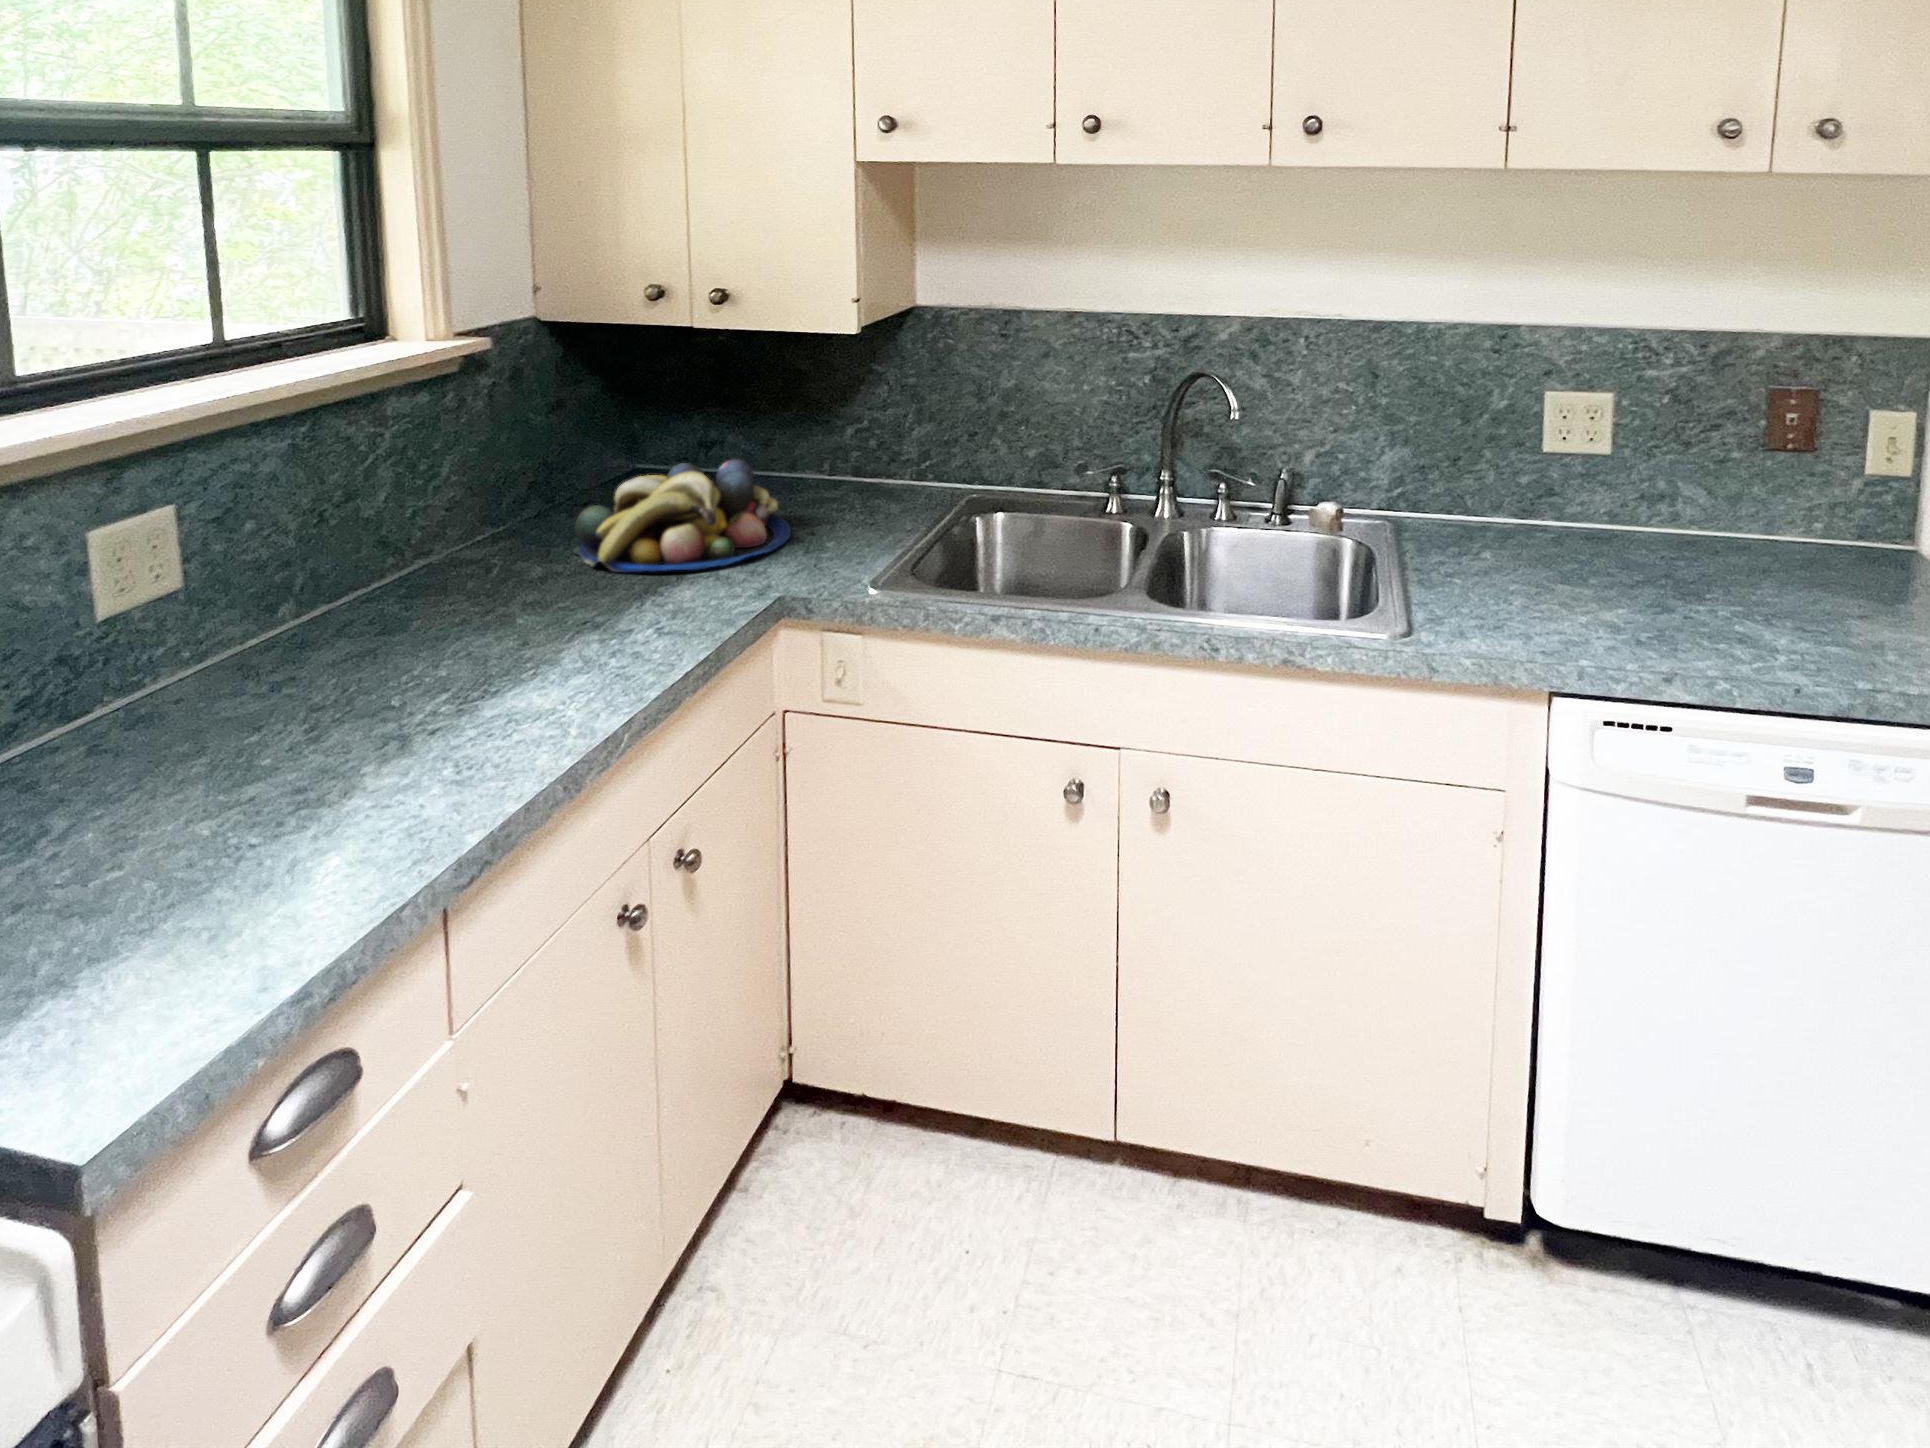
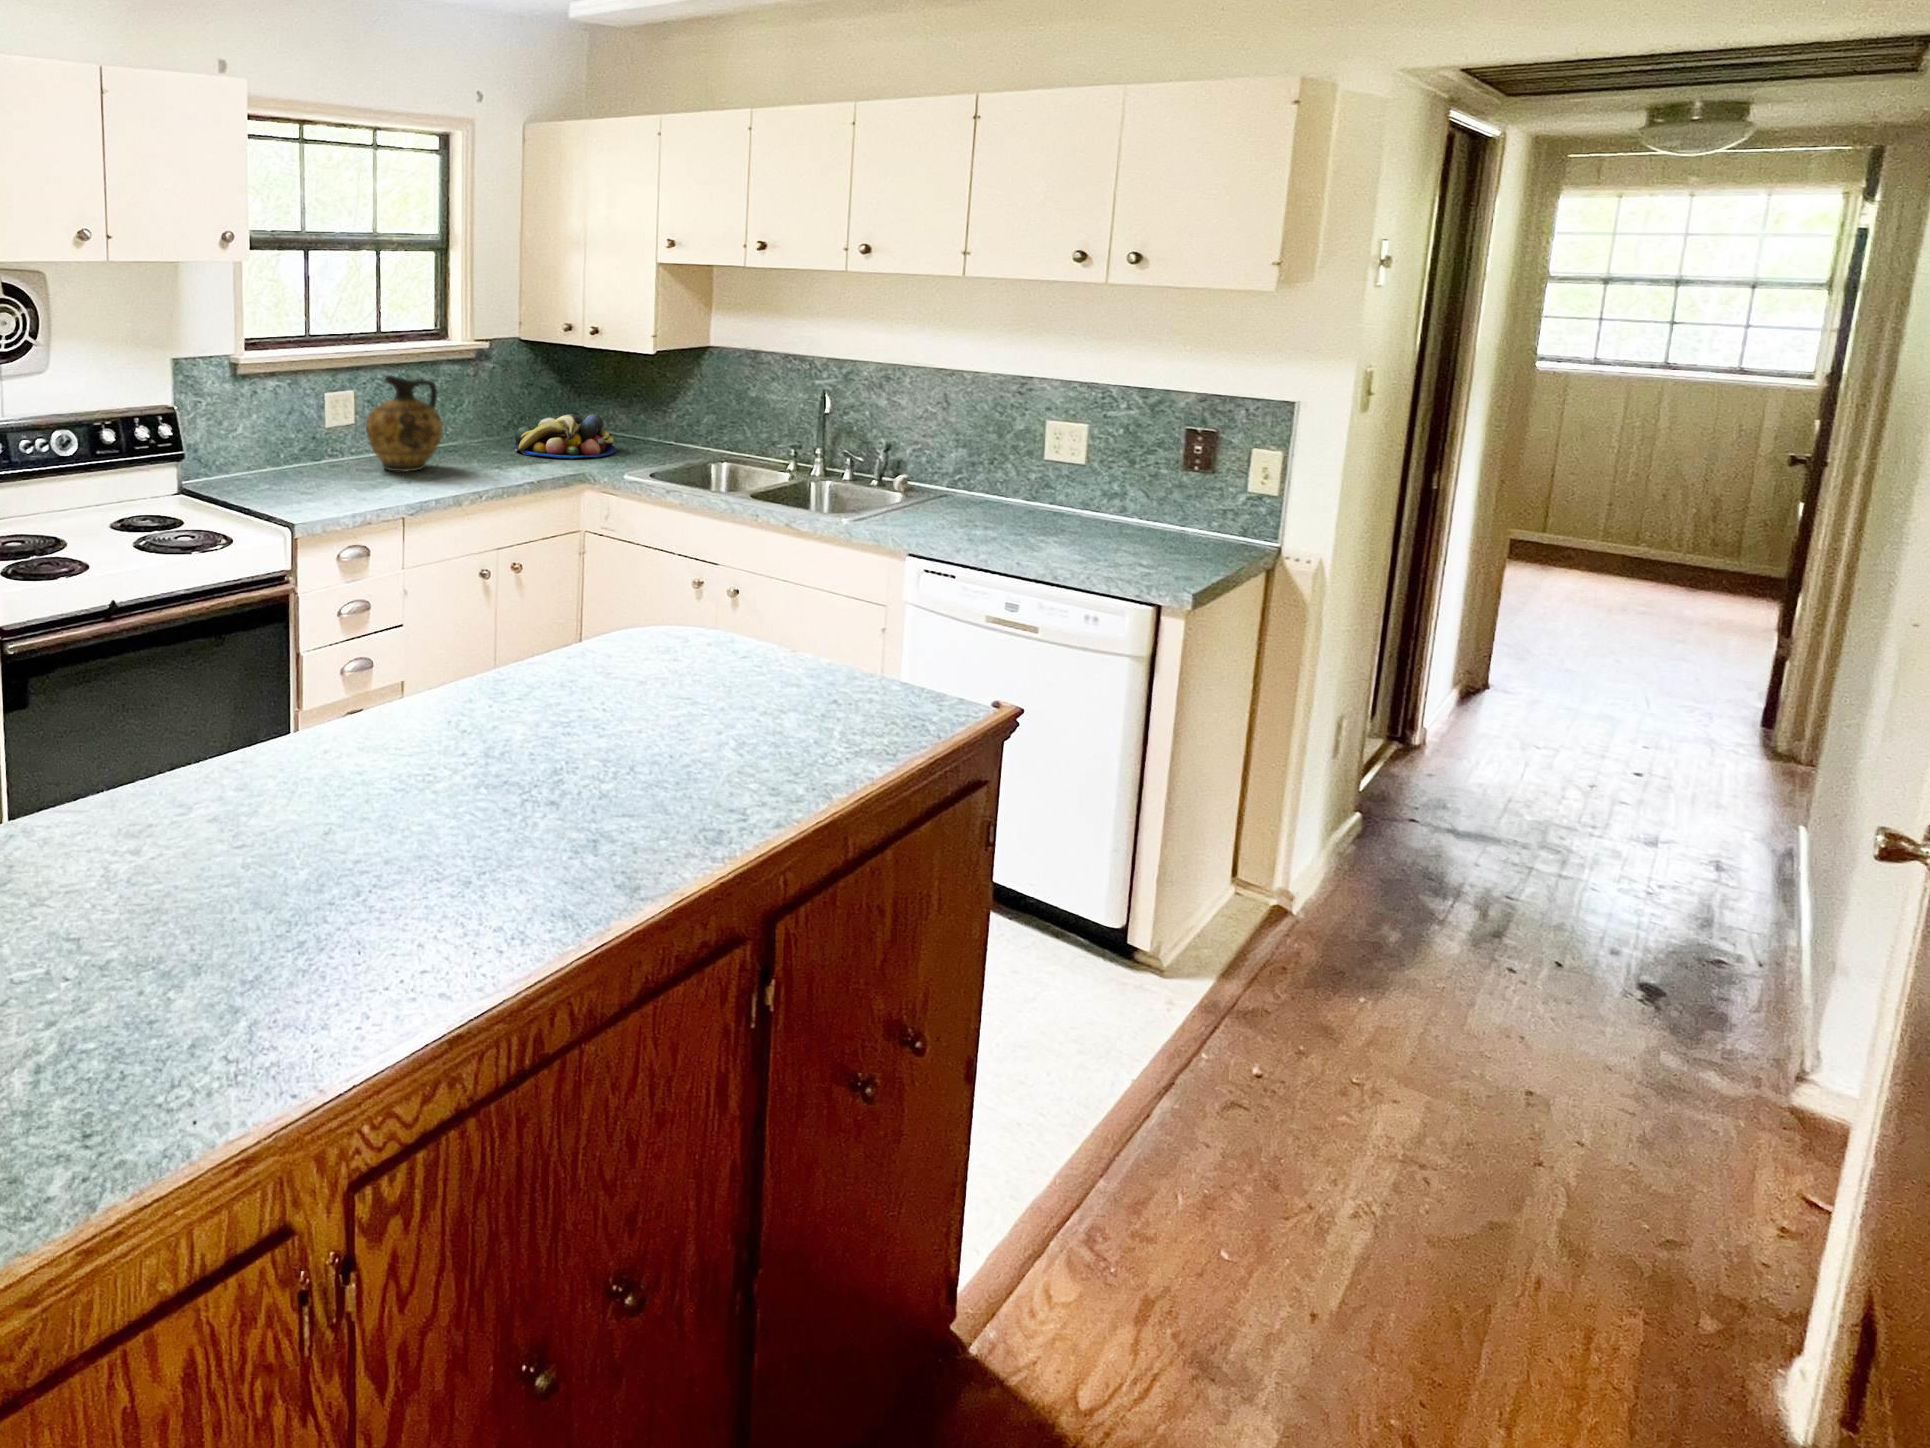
ceramic jug: none [226,458,449,708] -> present [366,375,443,472]

